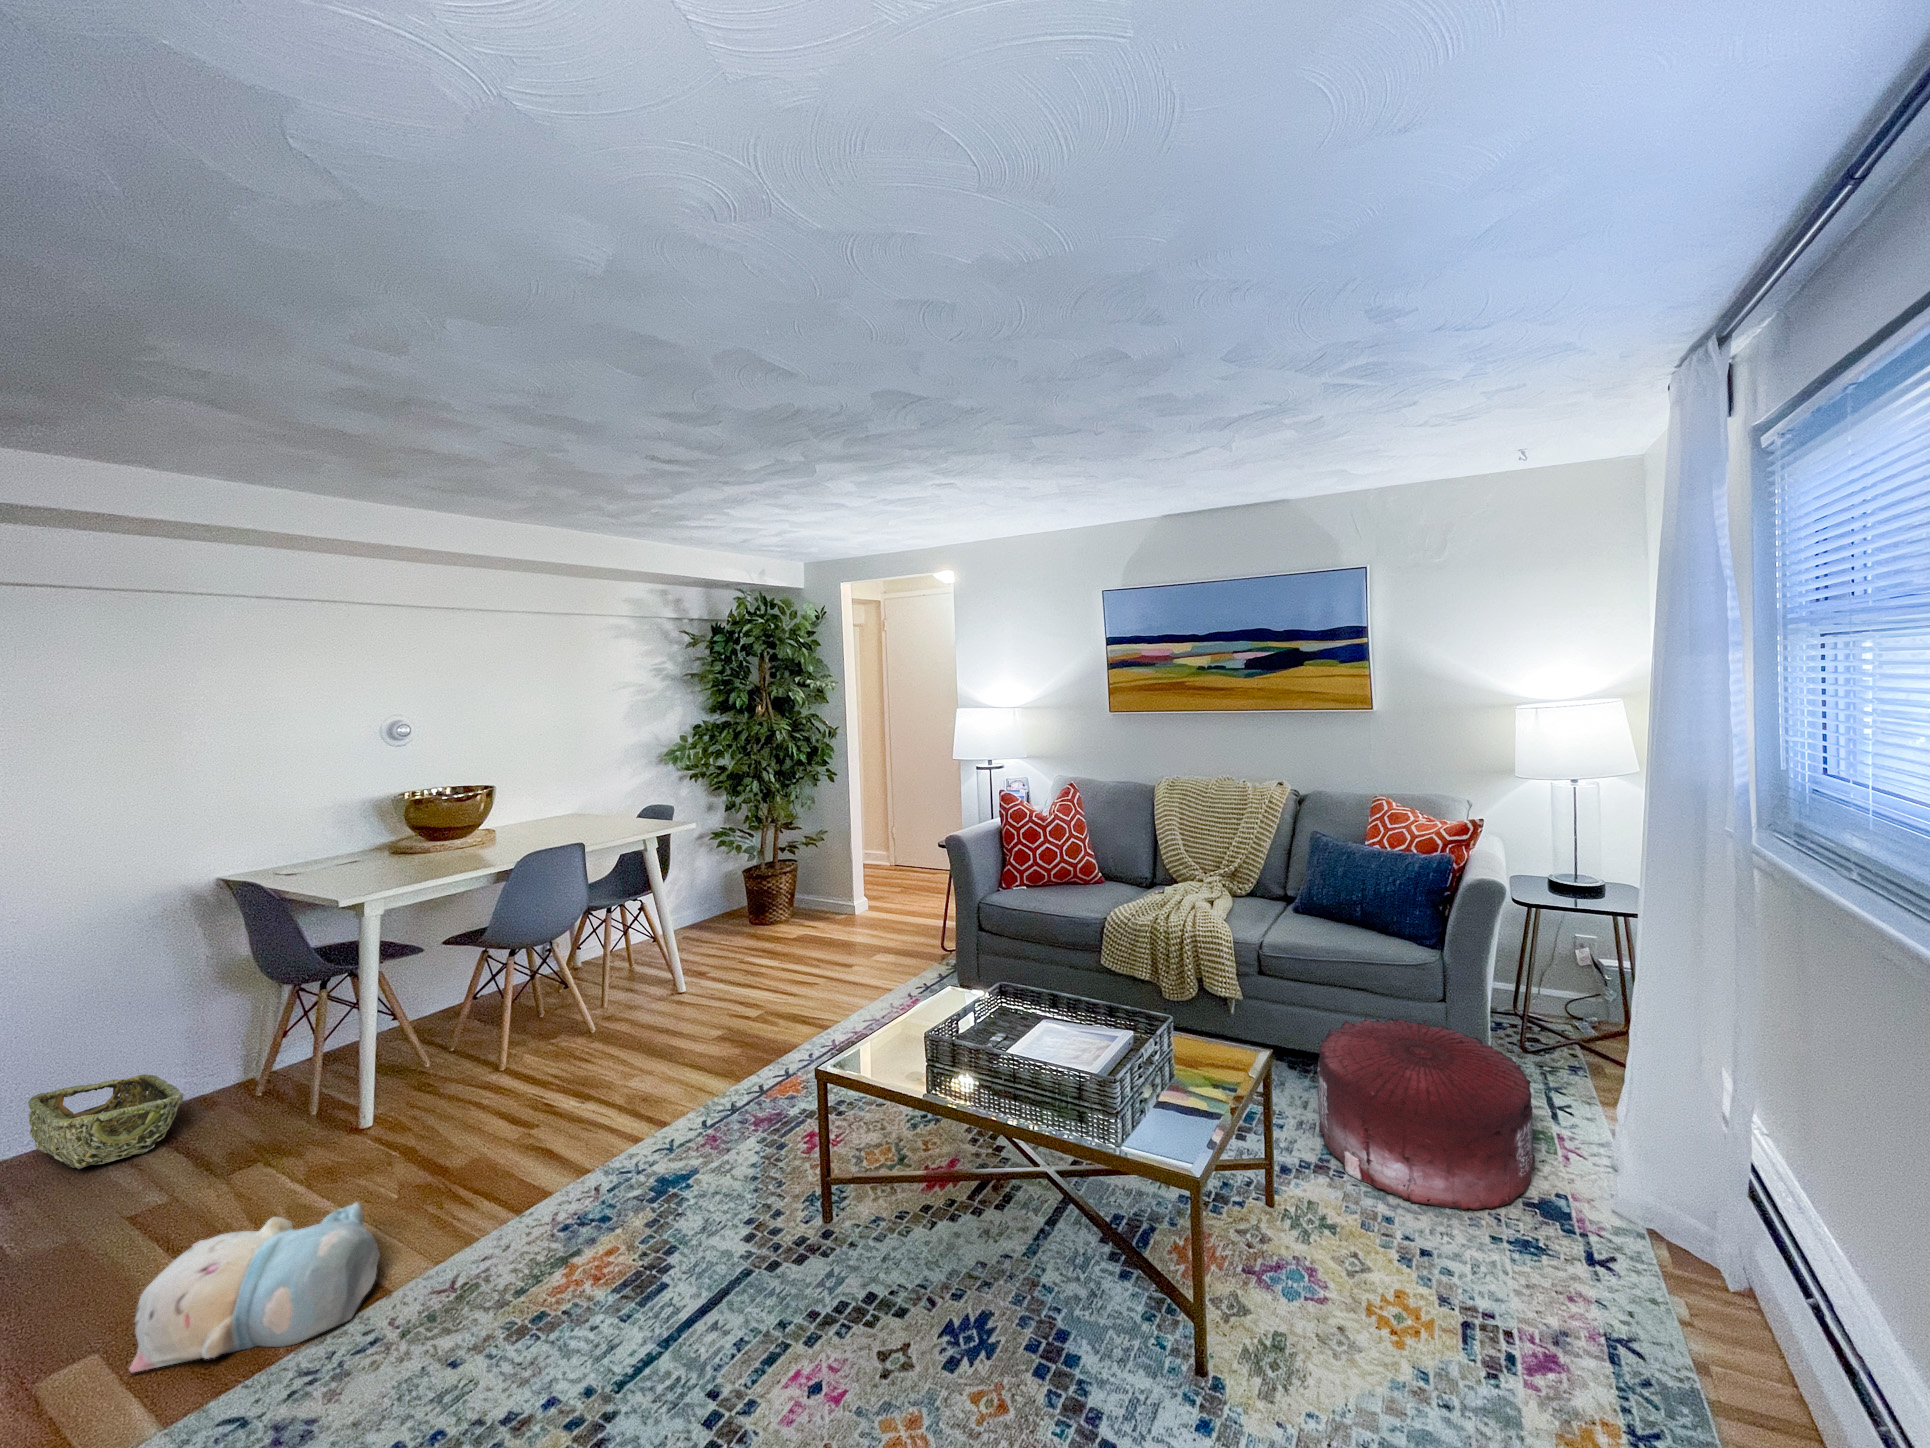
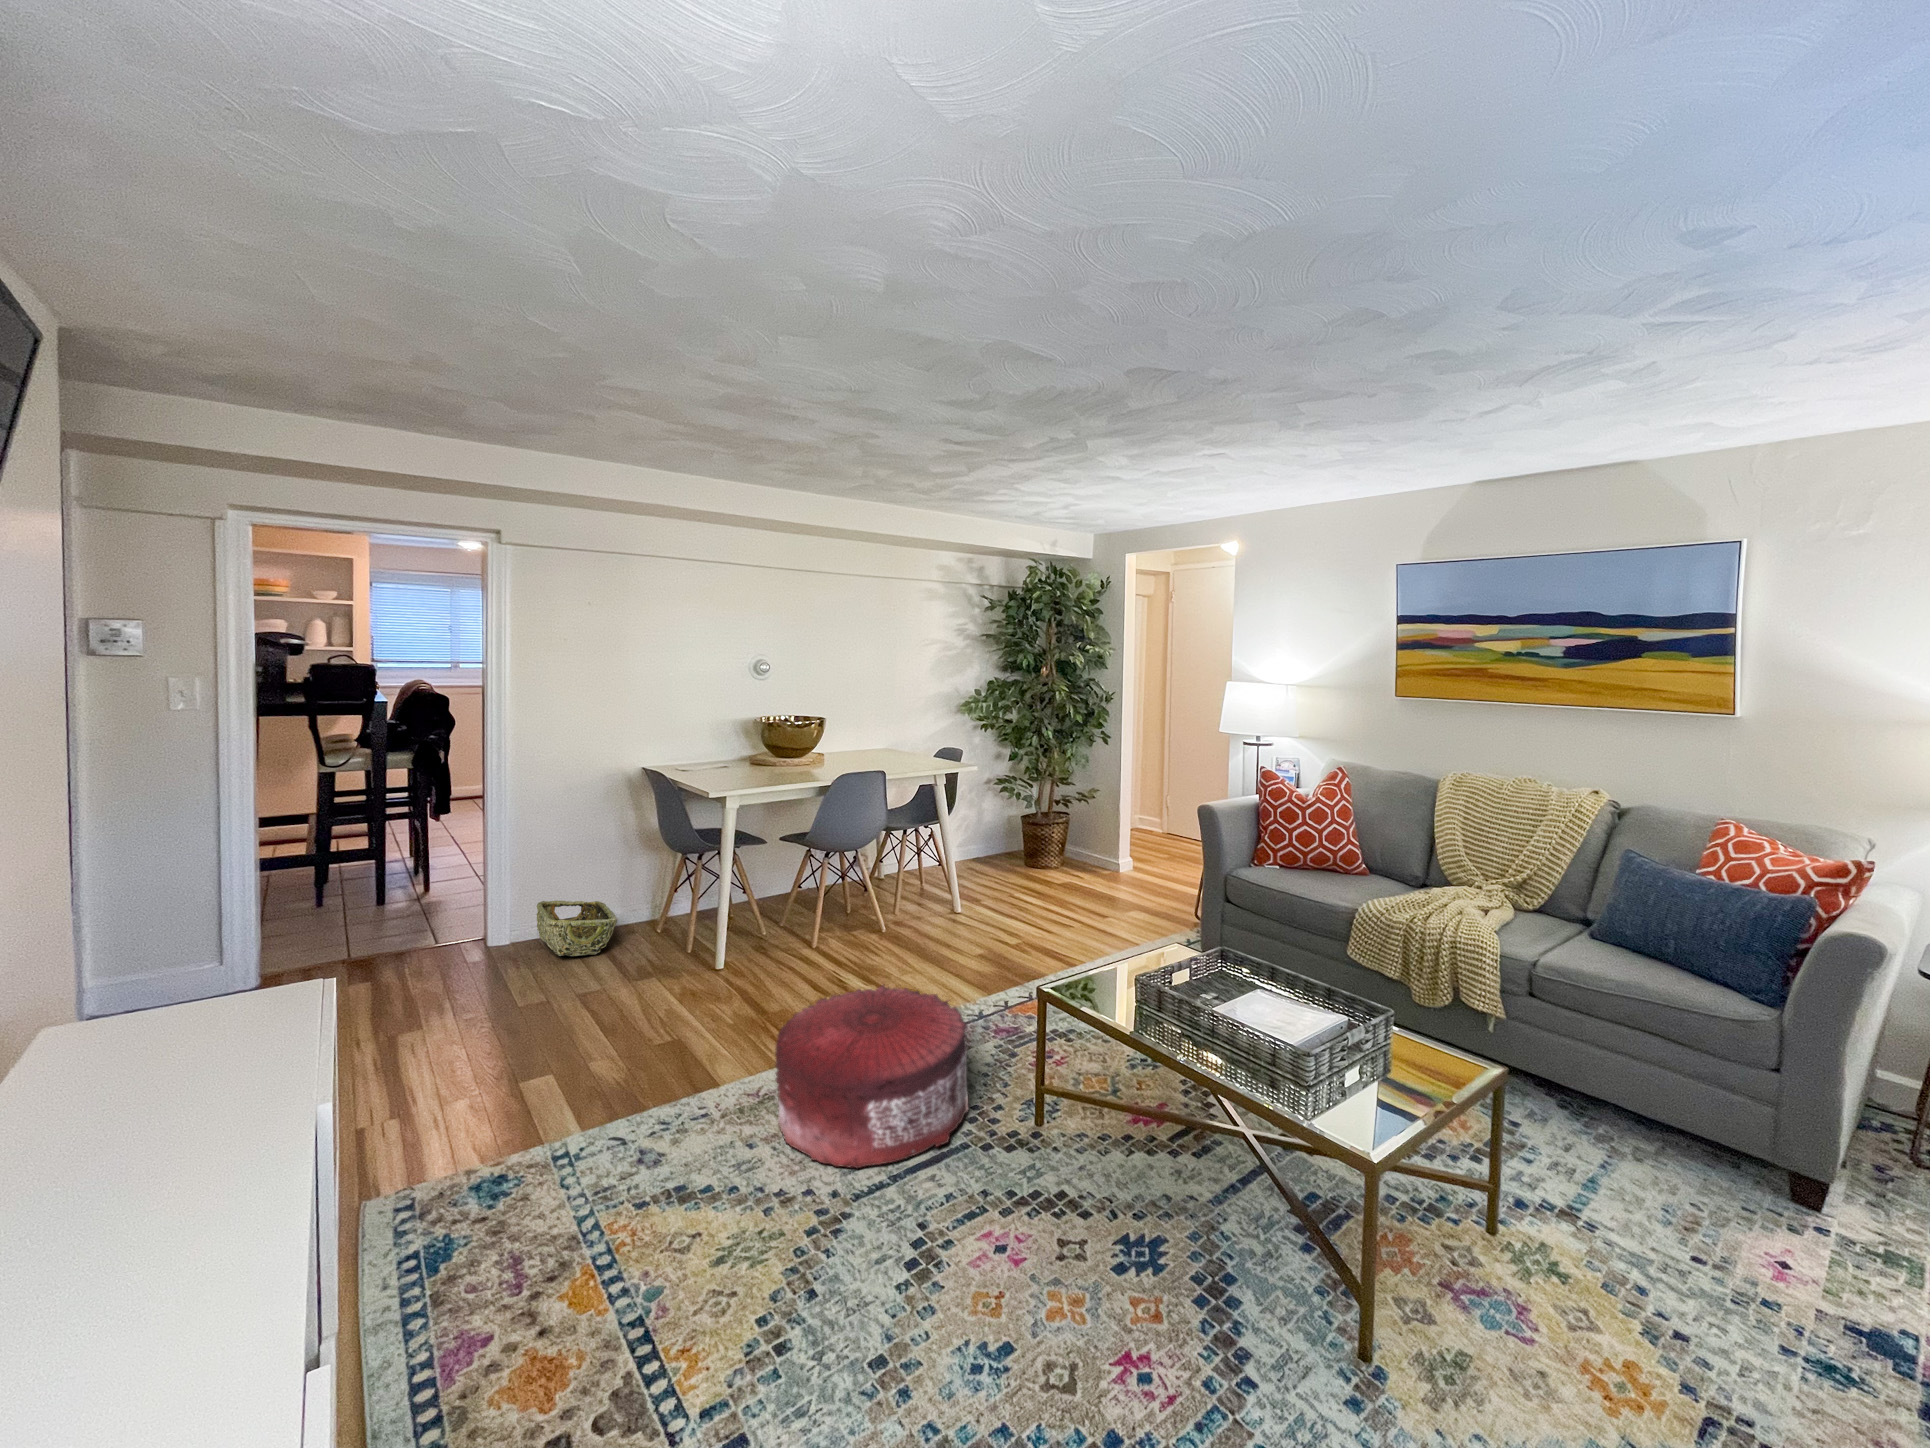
pouf: present [1317,1019,1535,1210] -> present [775,984,968,1168]
plush toy: present [129,1202,380,1372] -> none [571,1011,716,1102]

